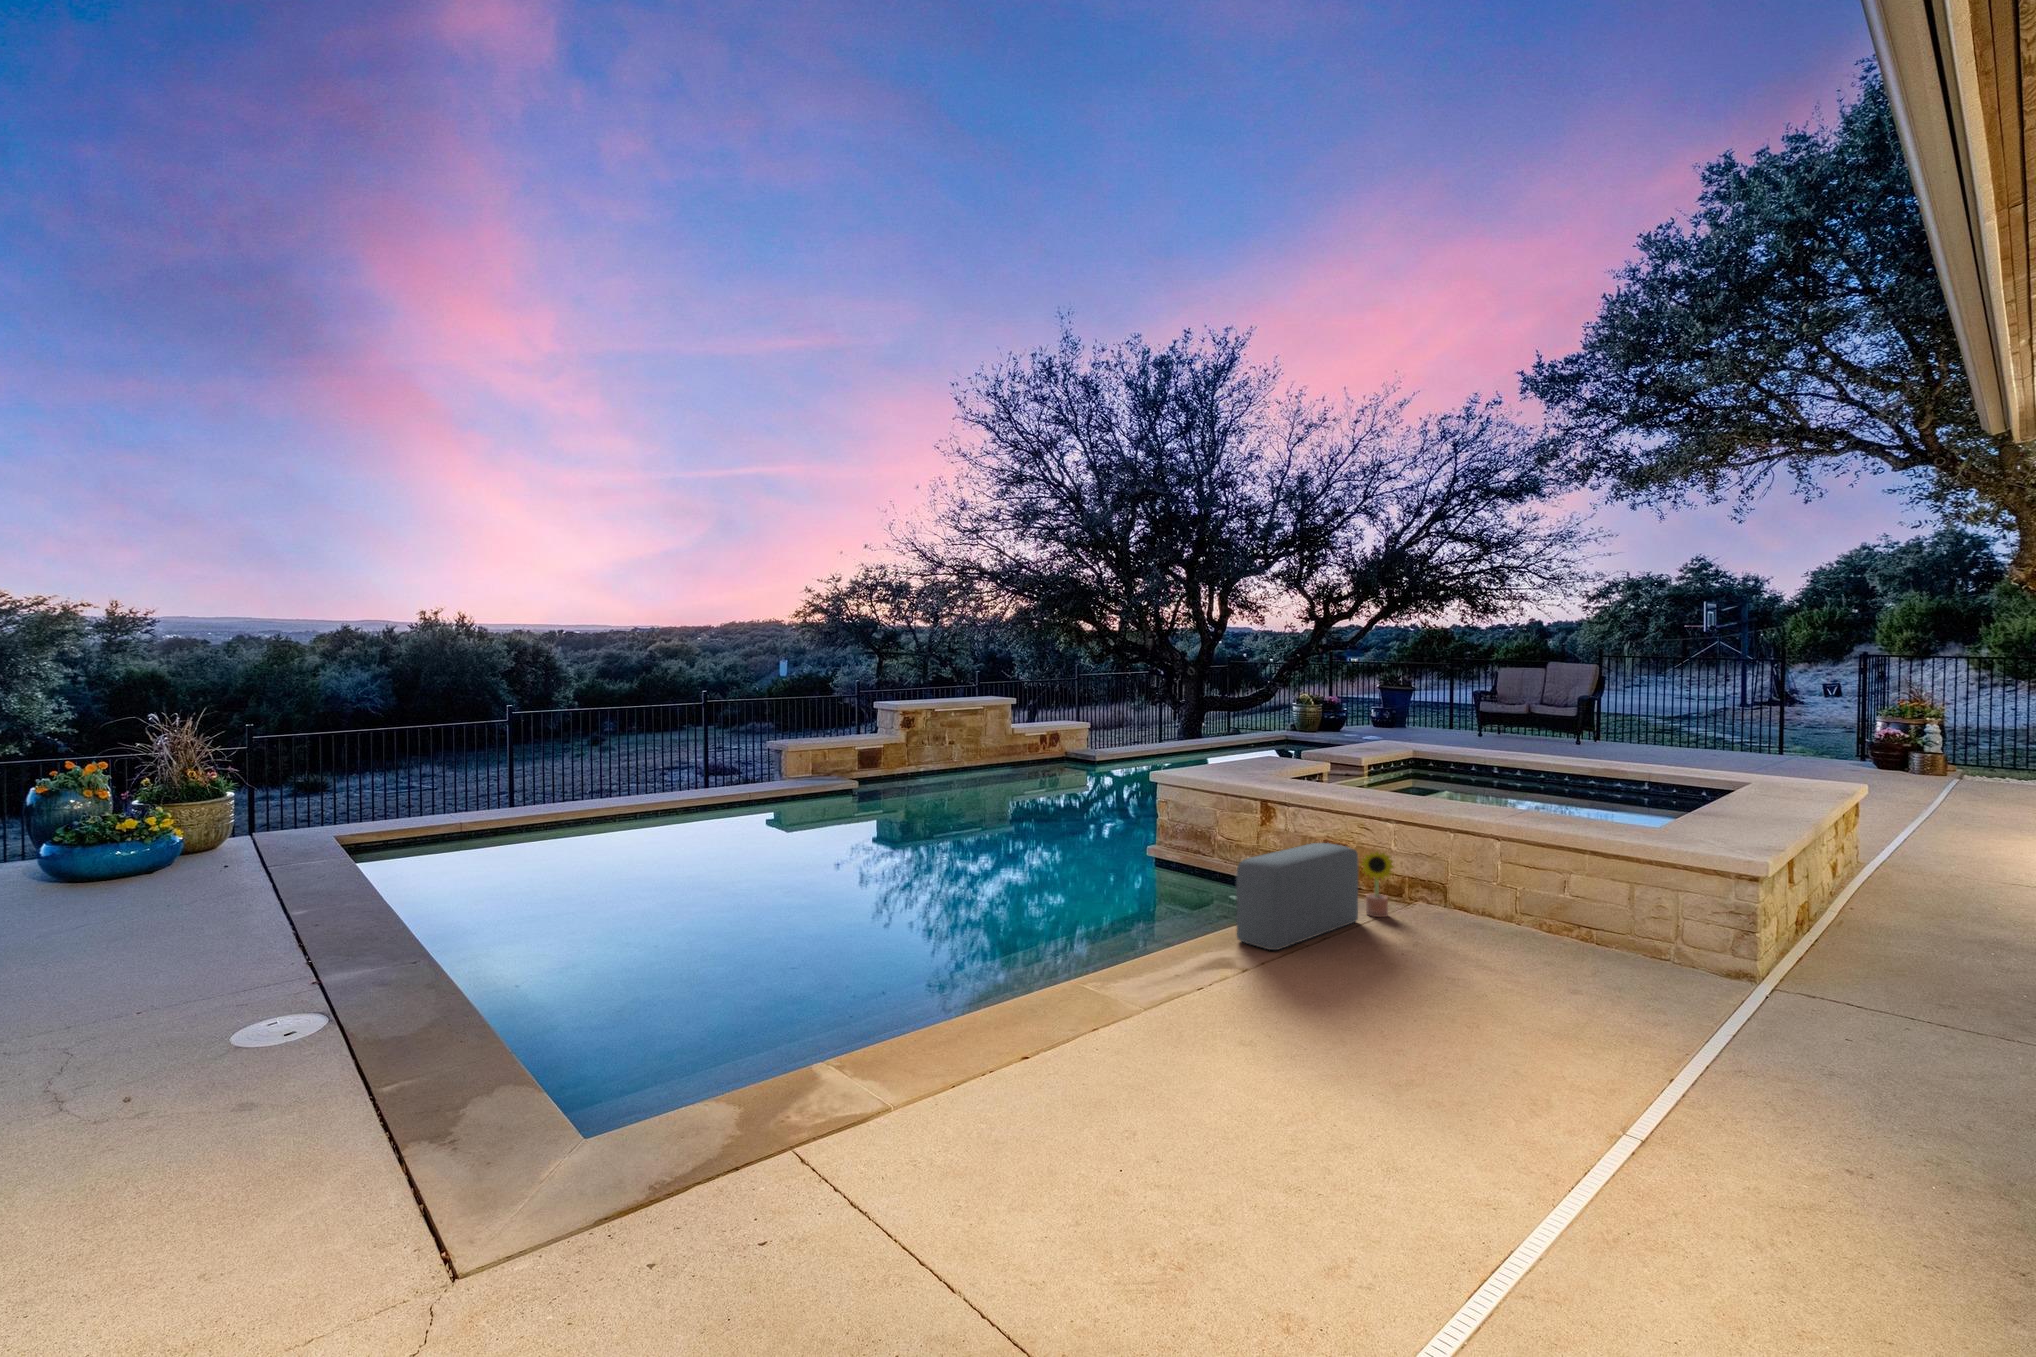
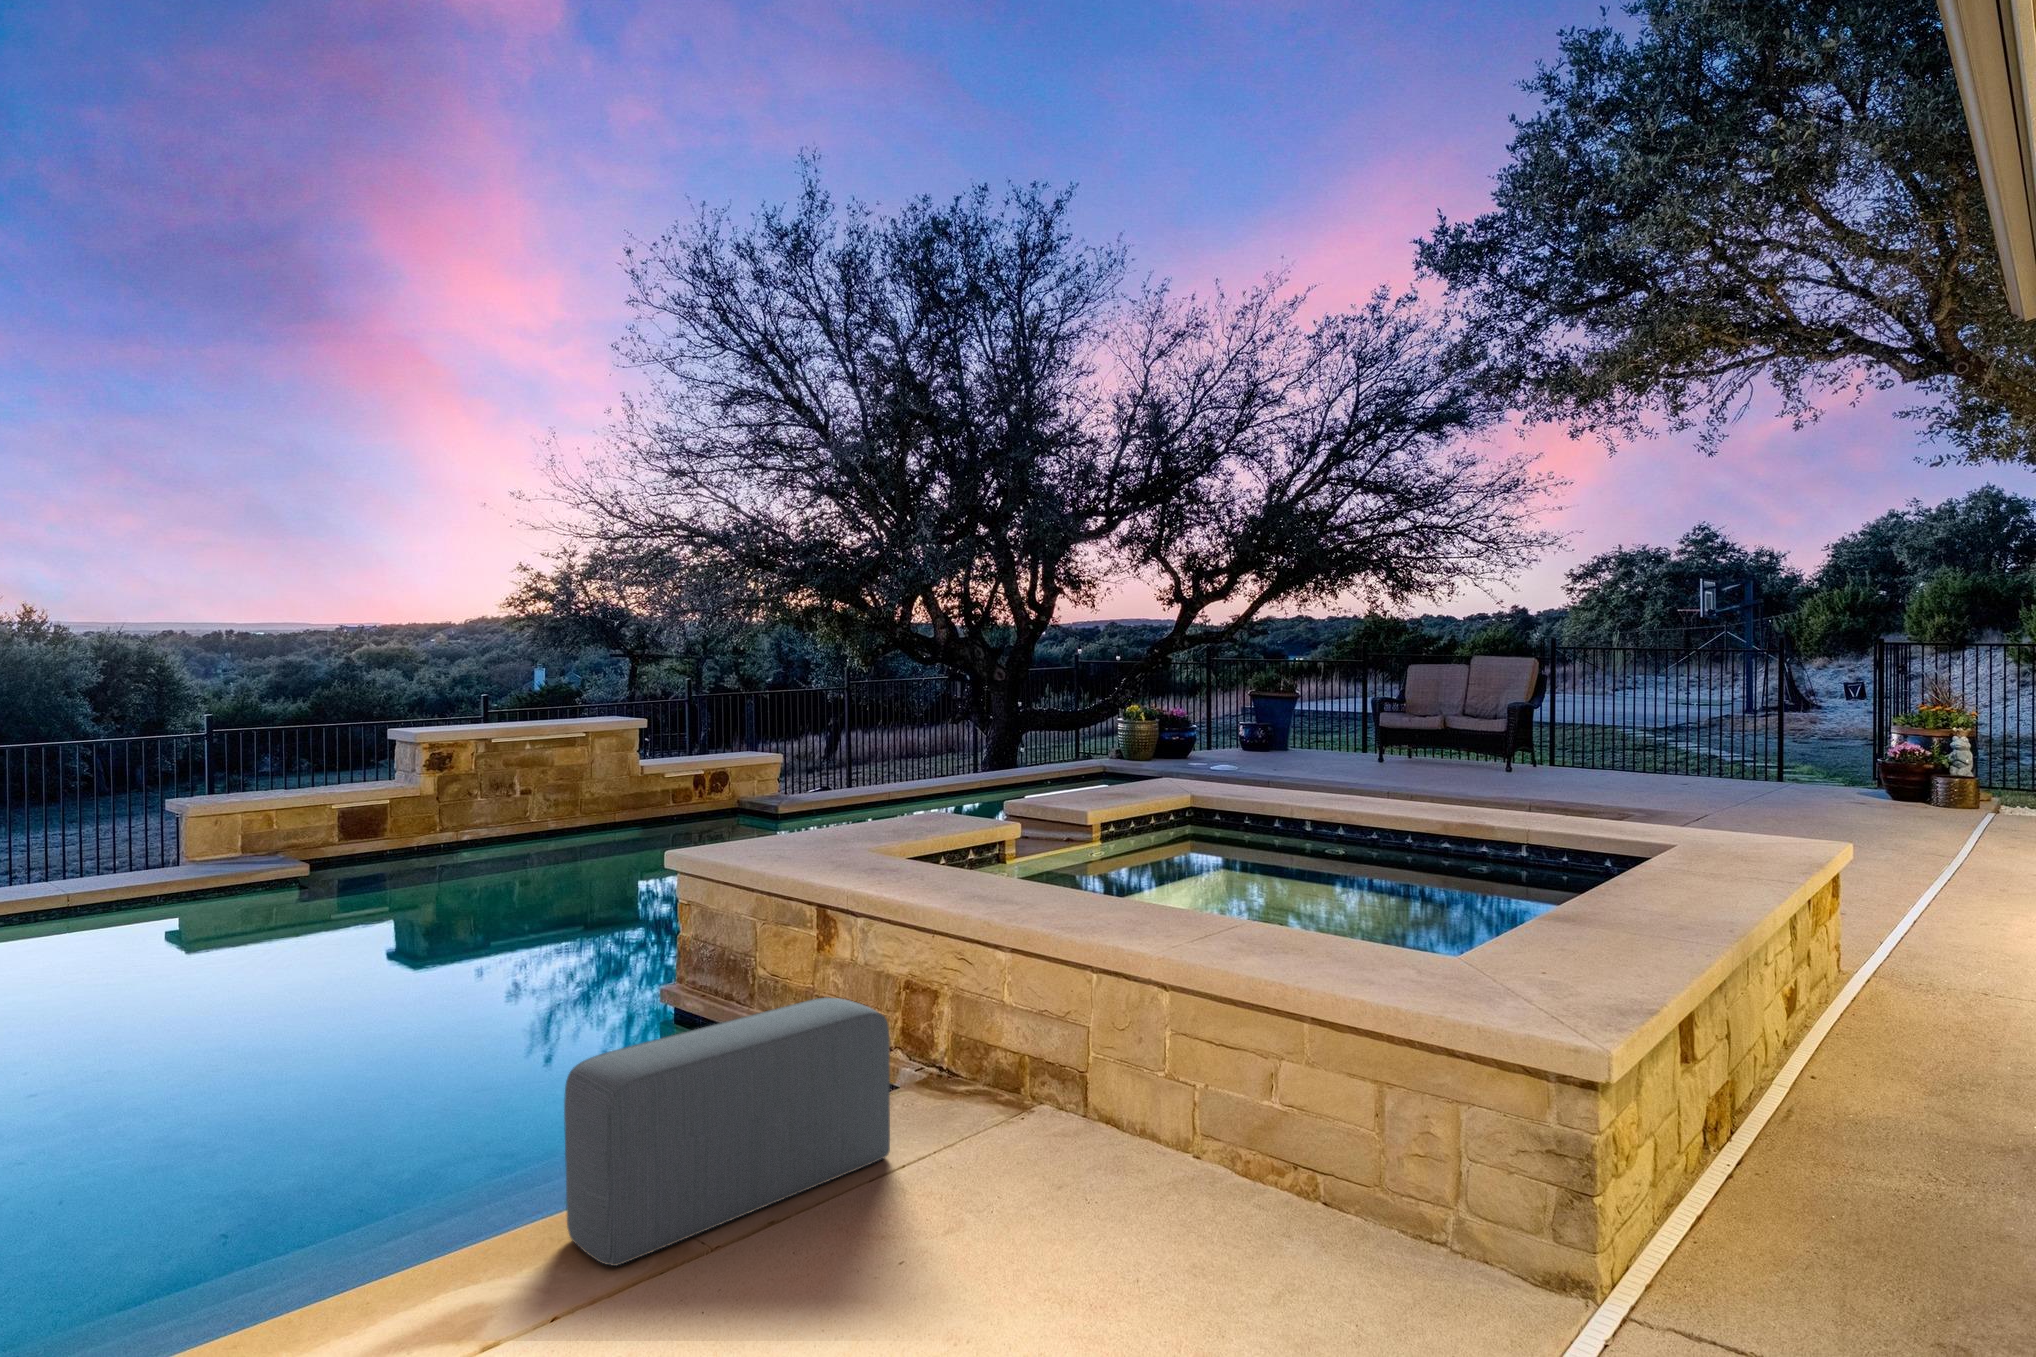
decorative plant: present [1361,851,1394,917] -> none [901,1010,967,1142]

